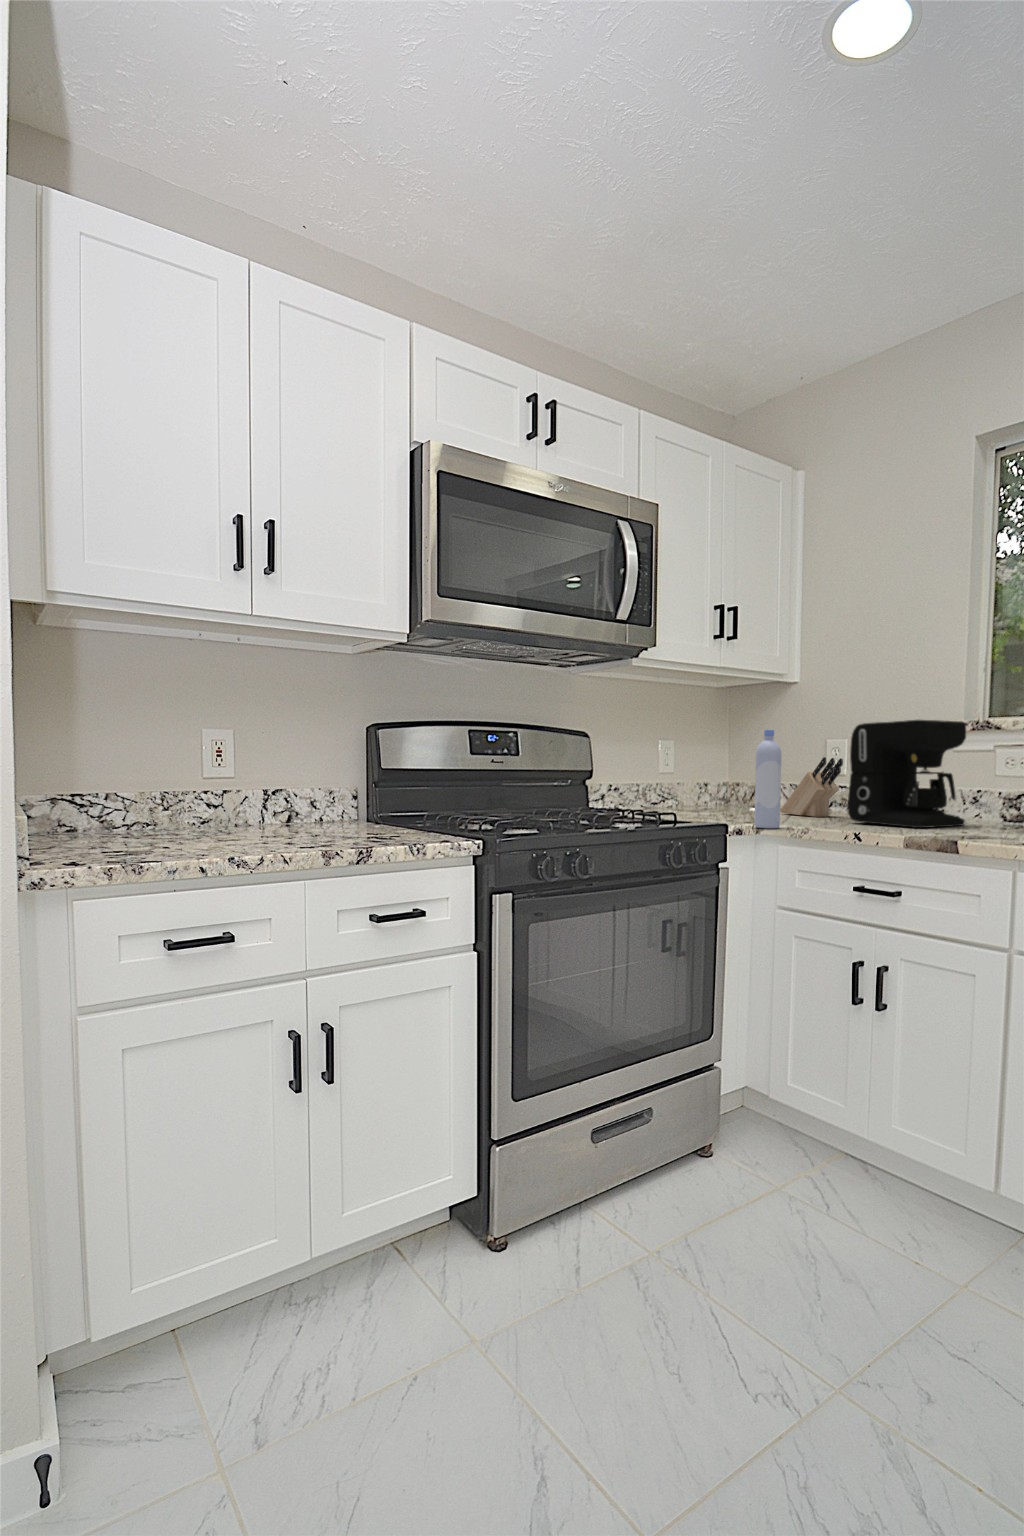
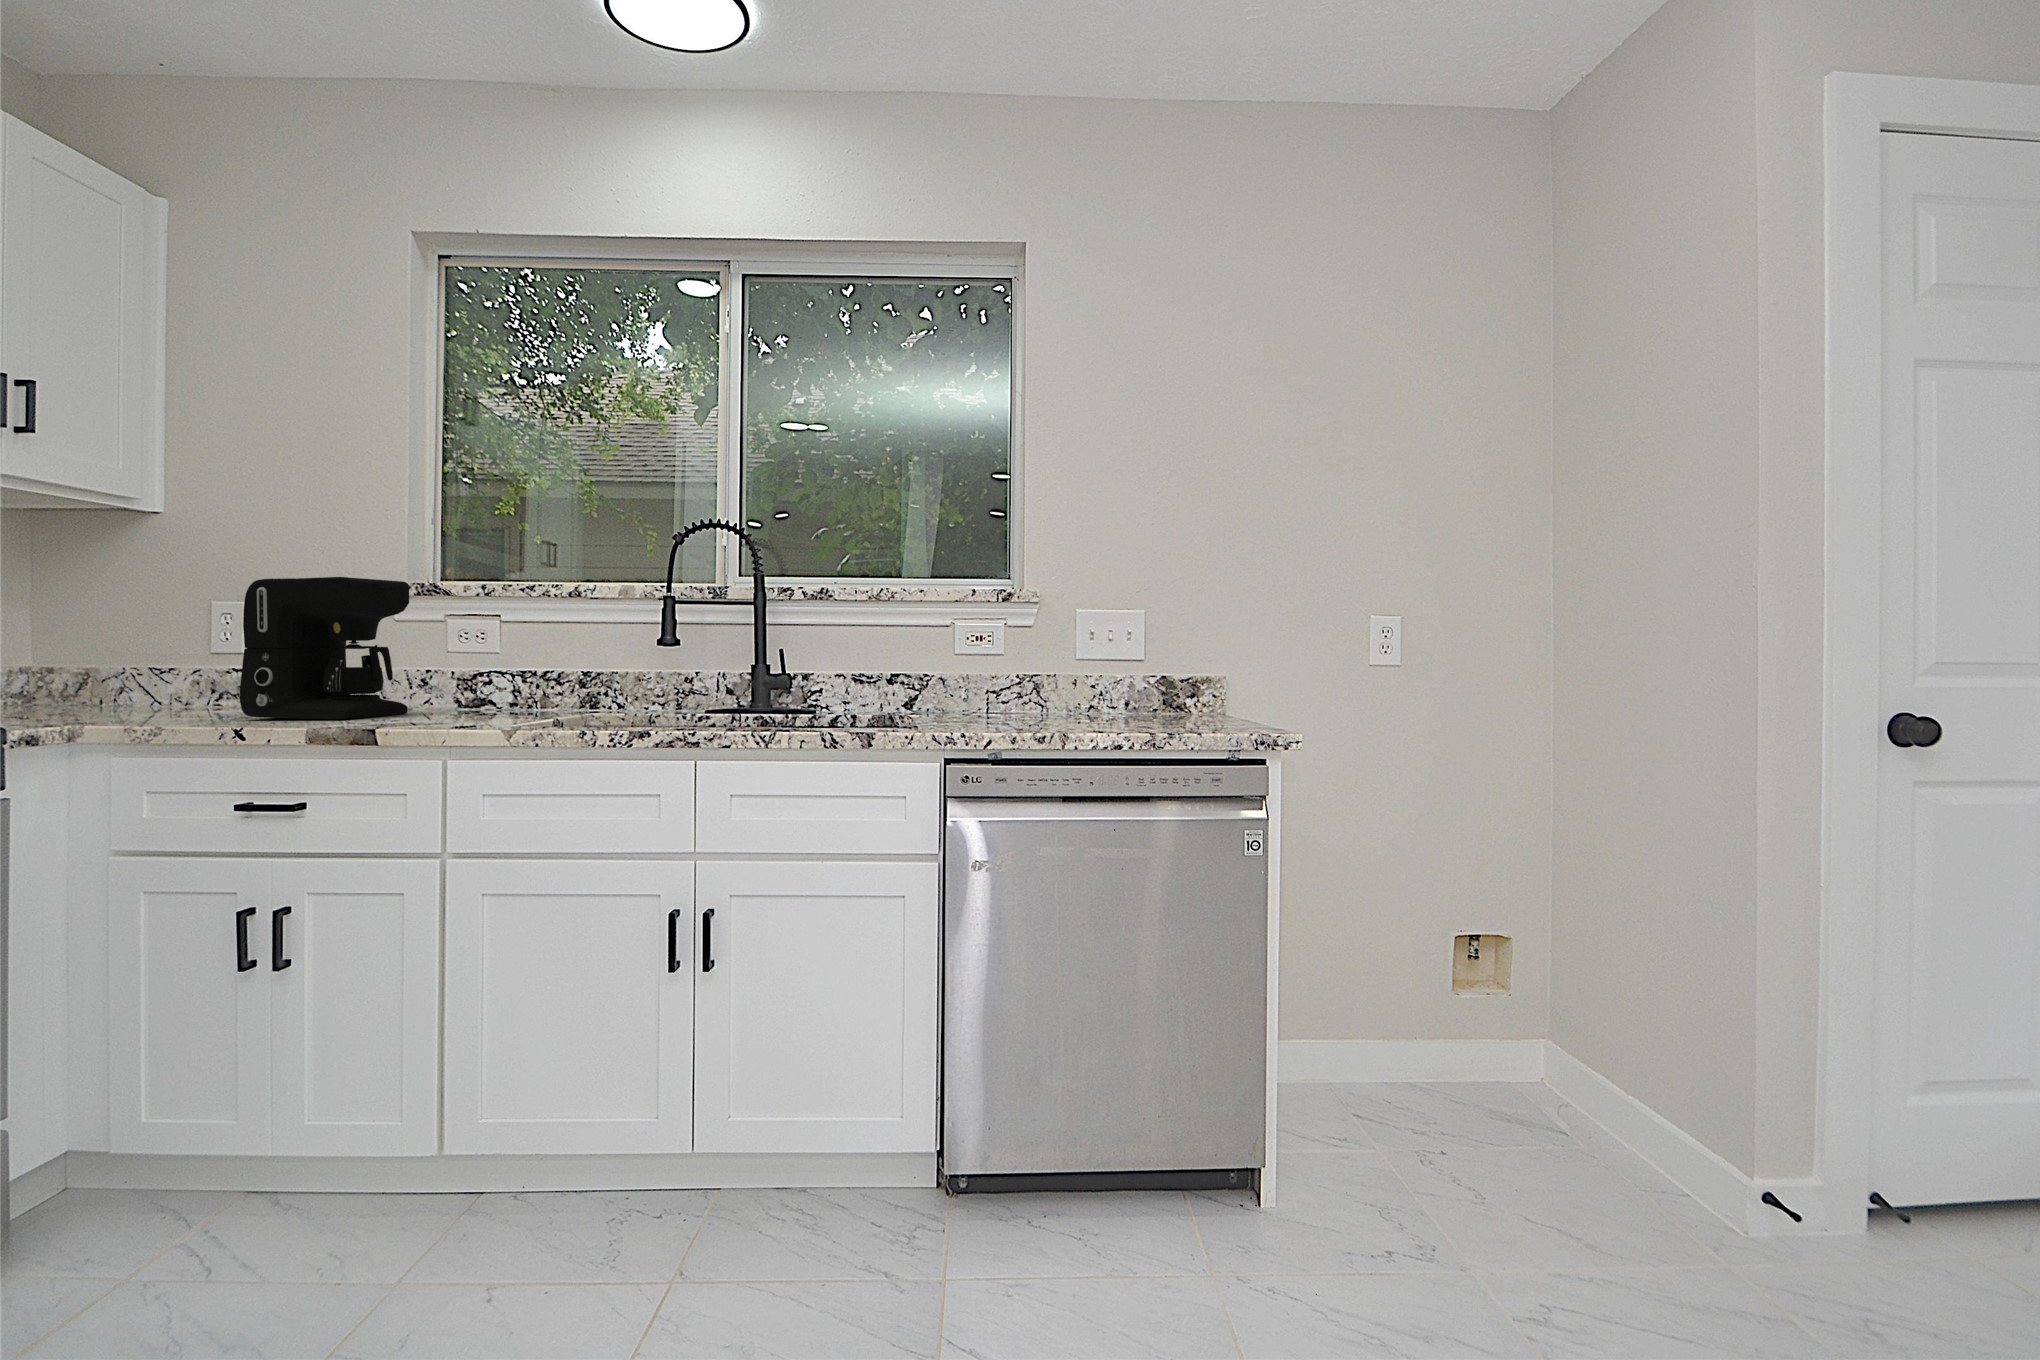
bottle: present [754,729,781,828] -> none [65,582,116,734]
knife block: present [780,757,843,817] -> none [131,627,239,715]

